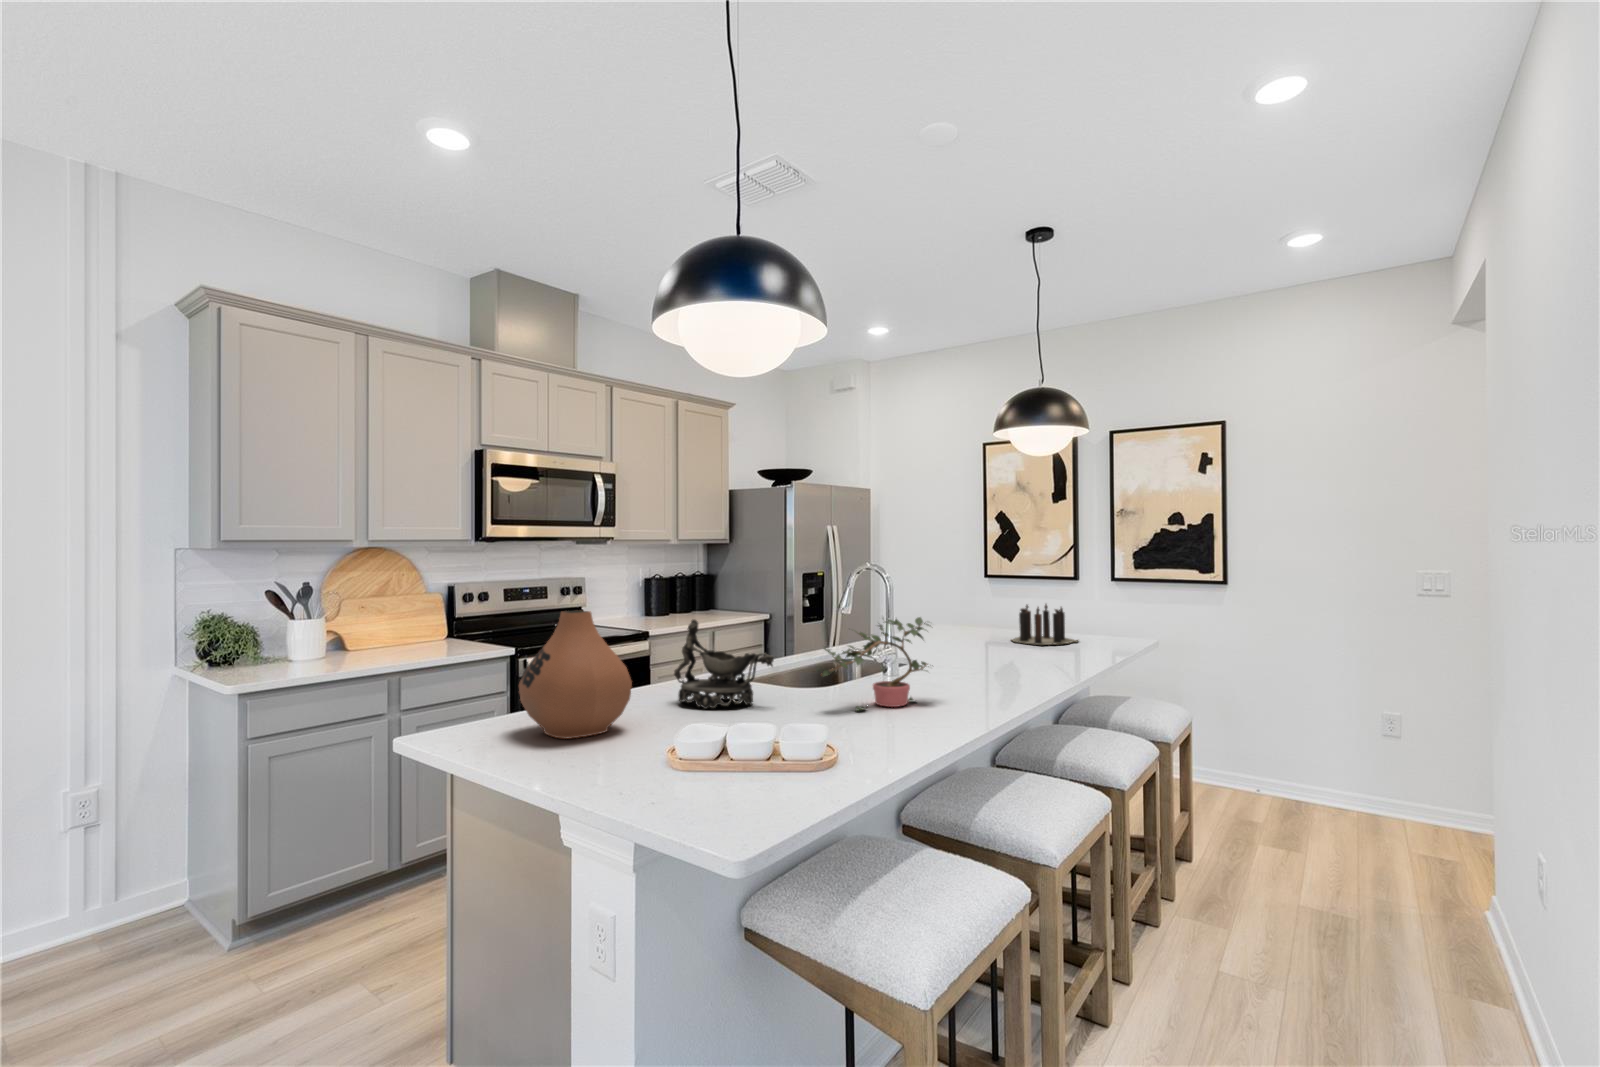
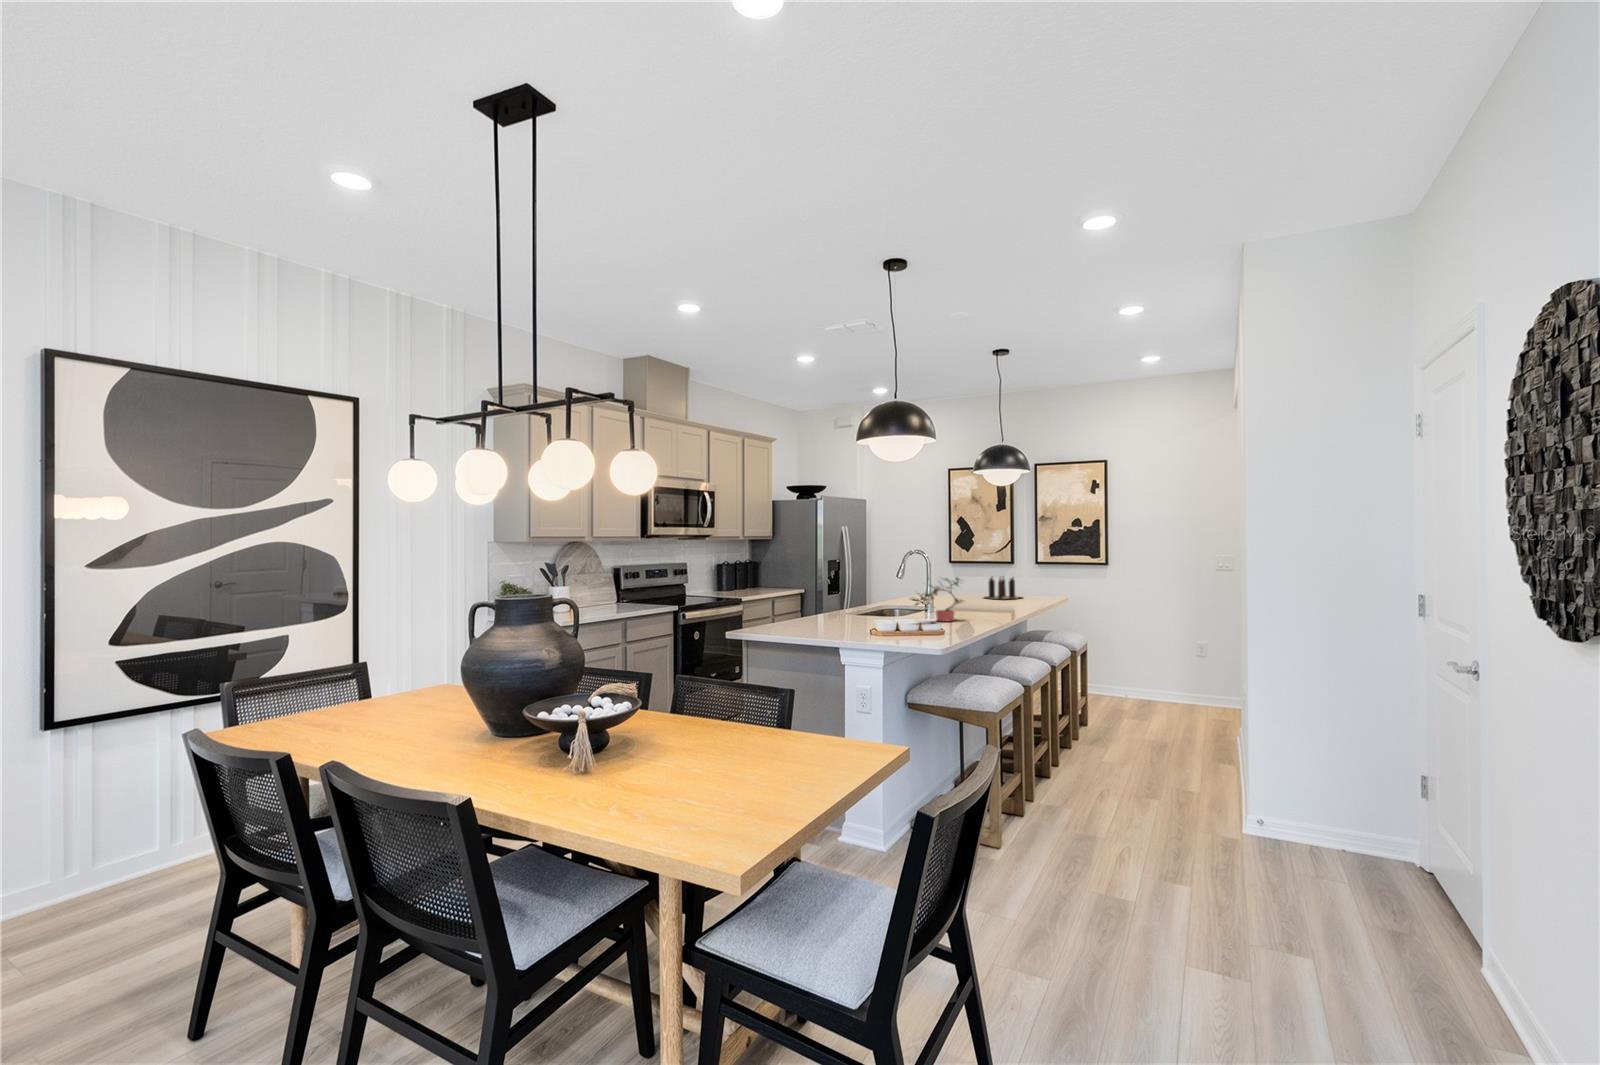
vase: present [519,611,632,739] -> none [778,573,833,633]
decorative bowl: present [674,619,774,709] -> none [833,579,888,624]

